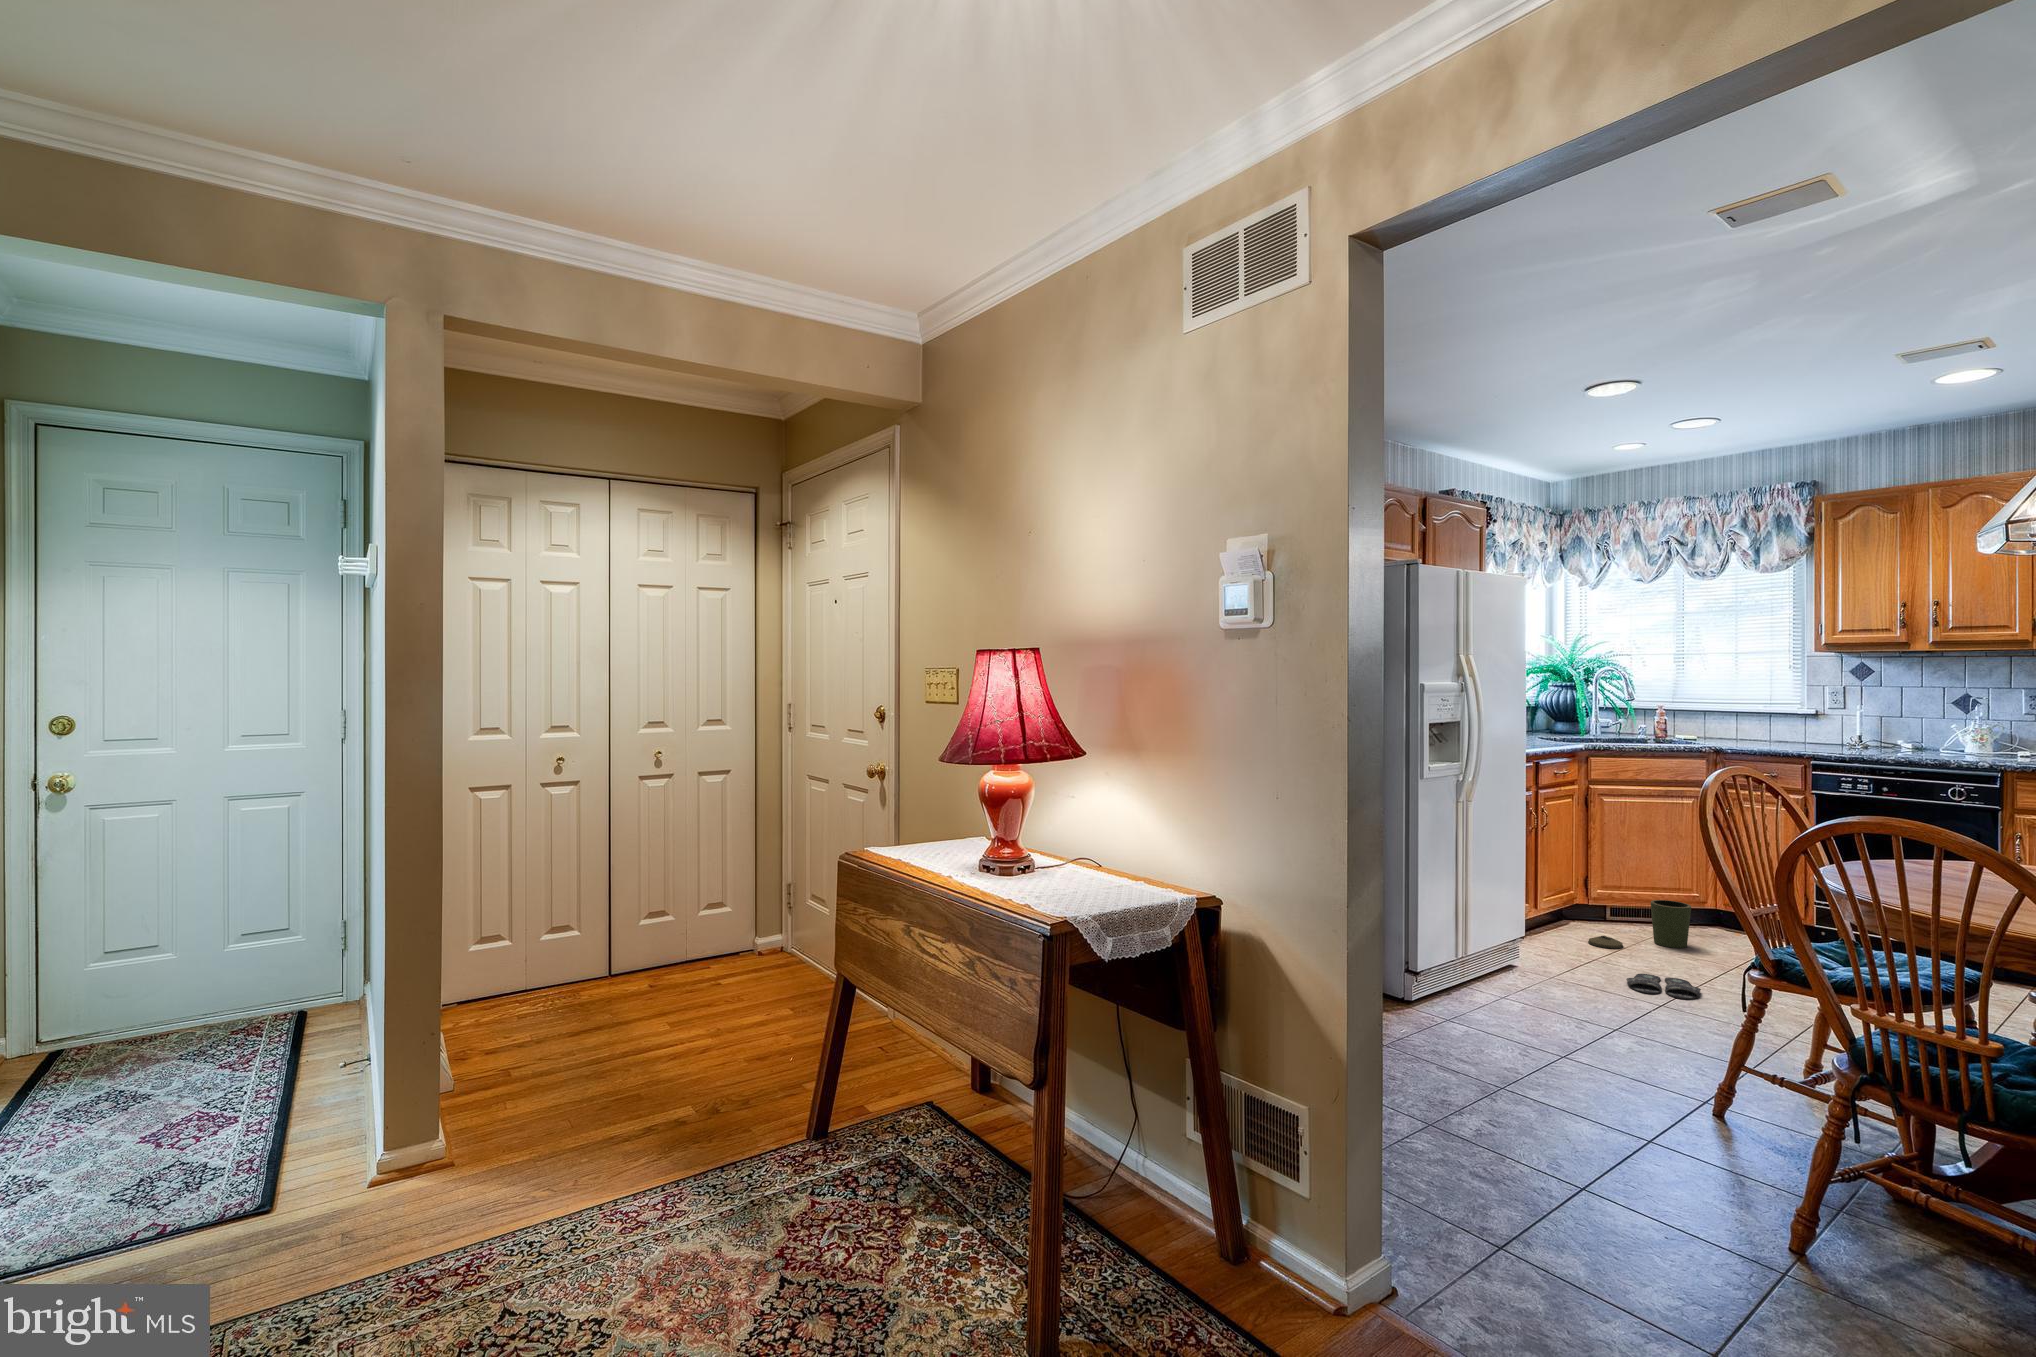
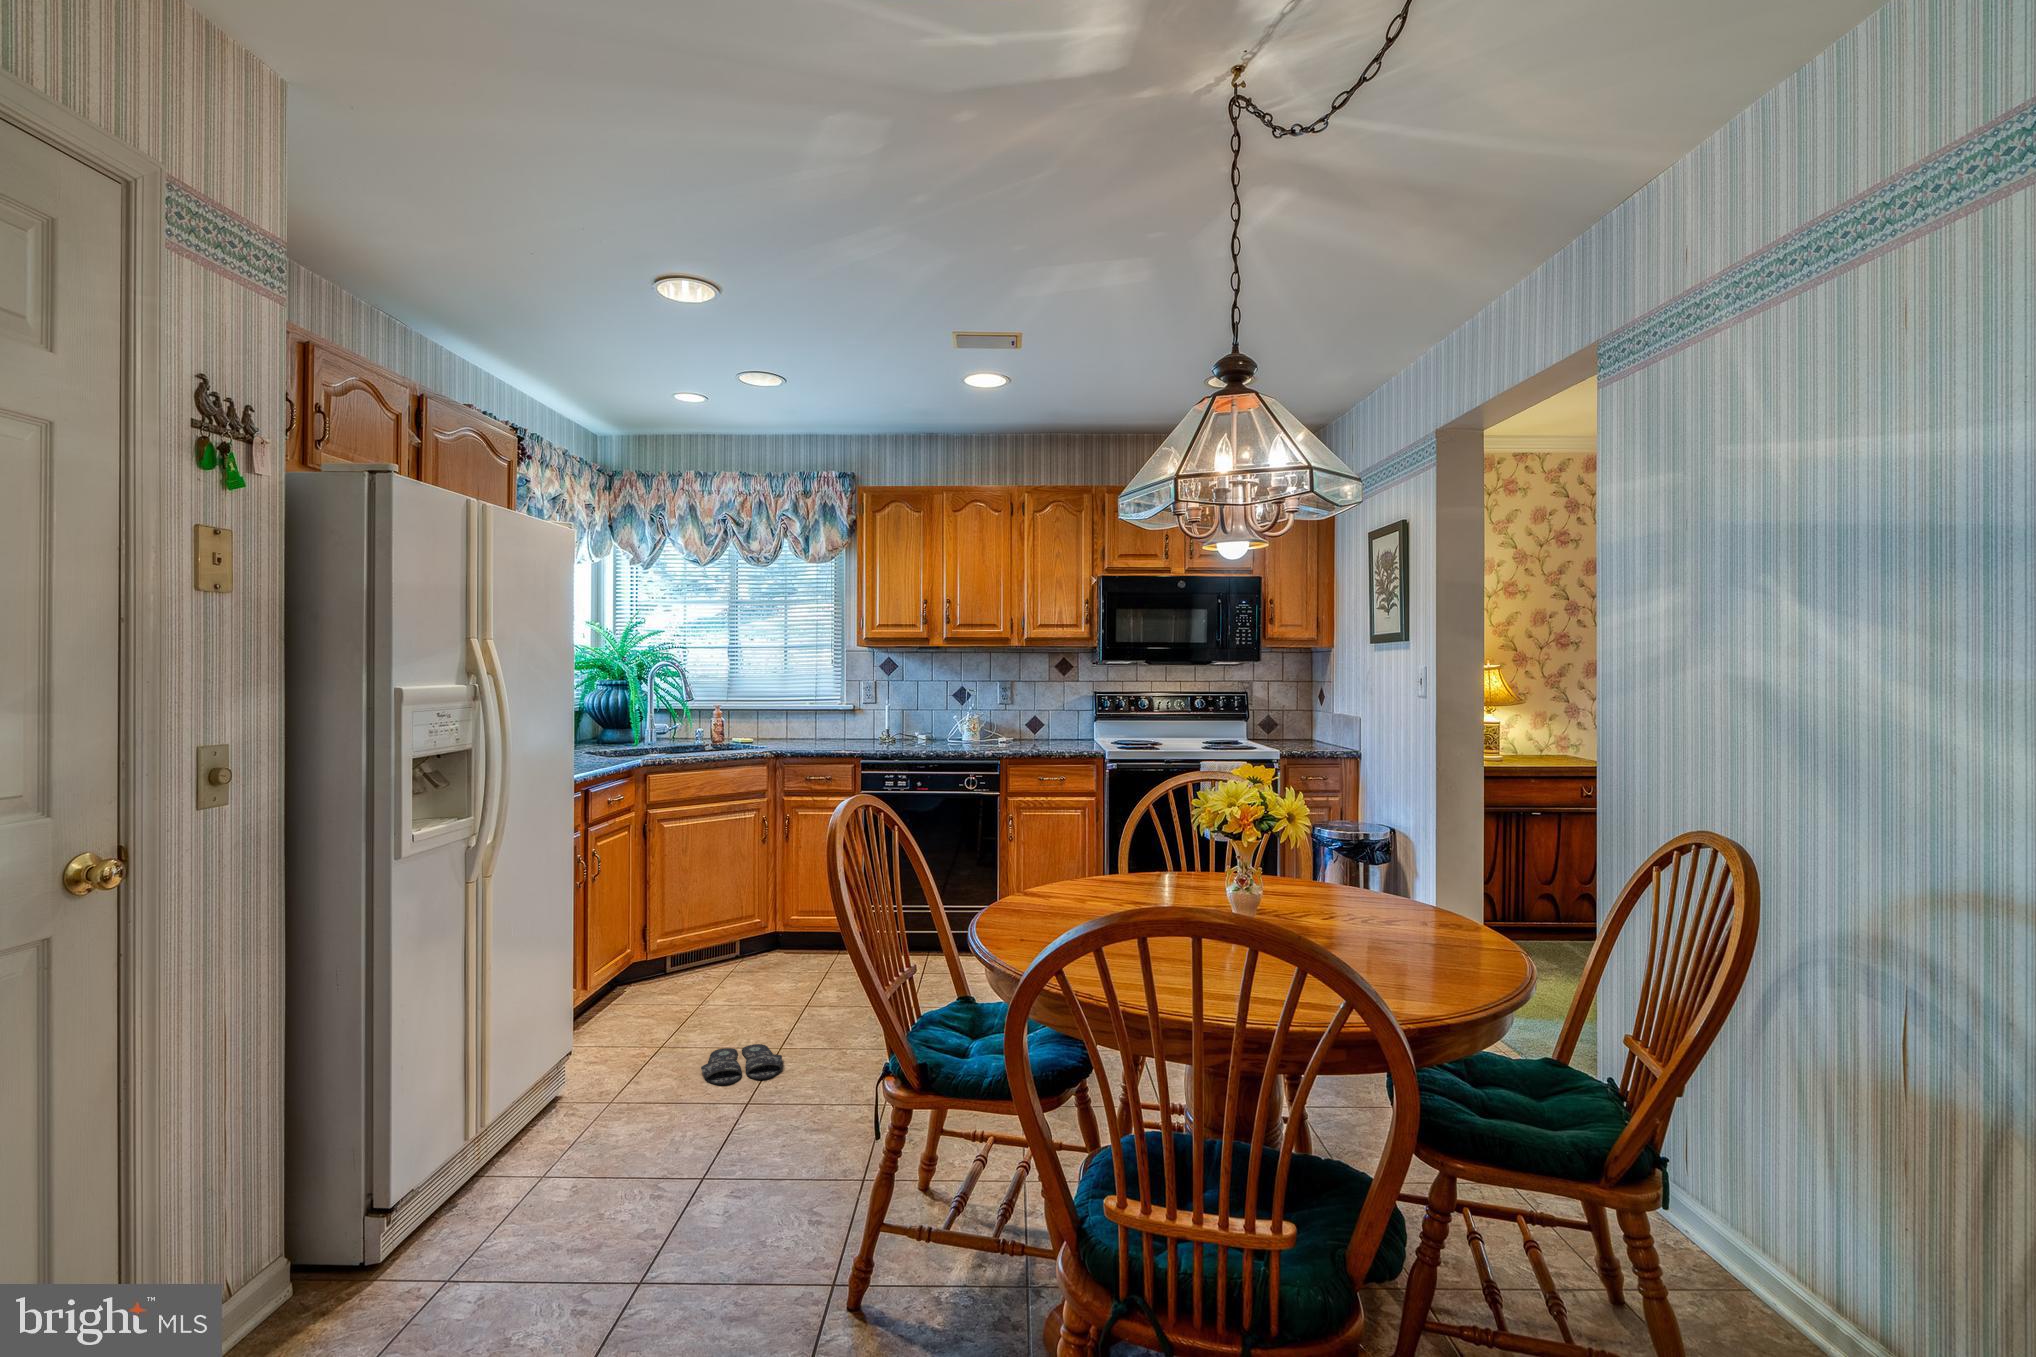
trash can: present [1588,900,1691,949] -> none [649,936,759,1018]

